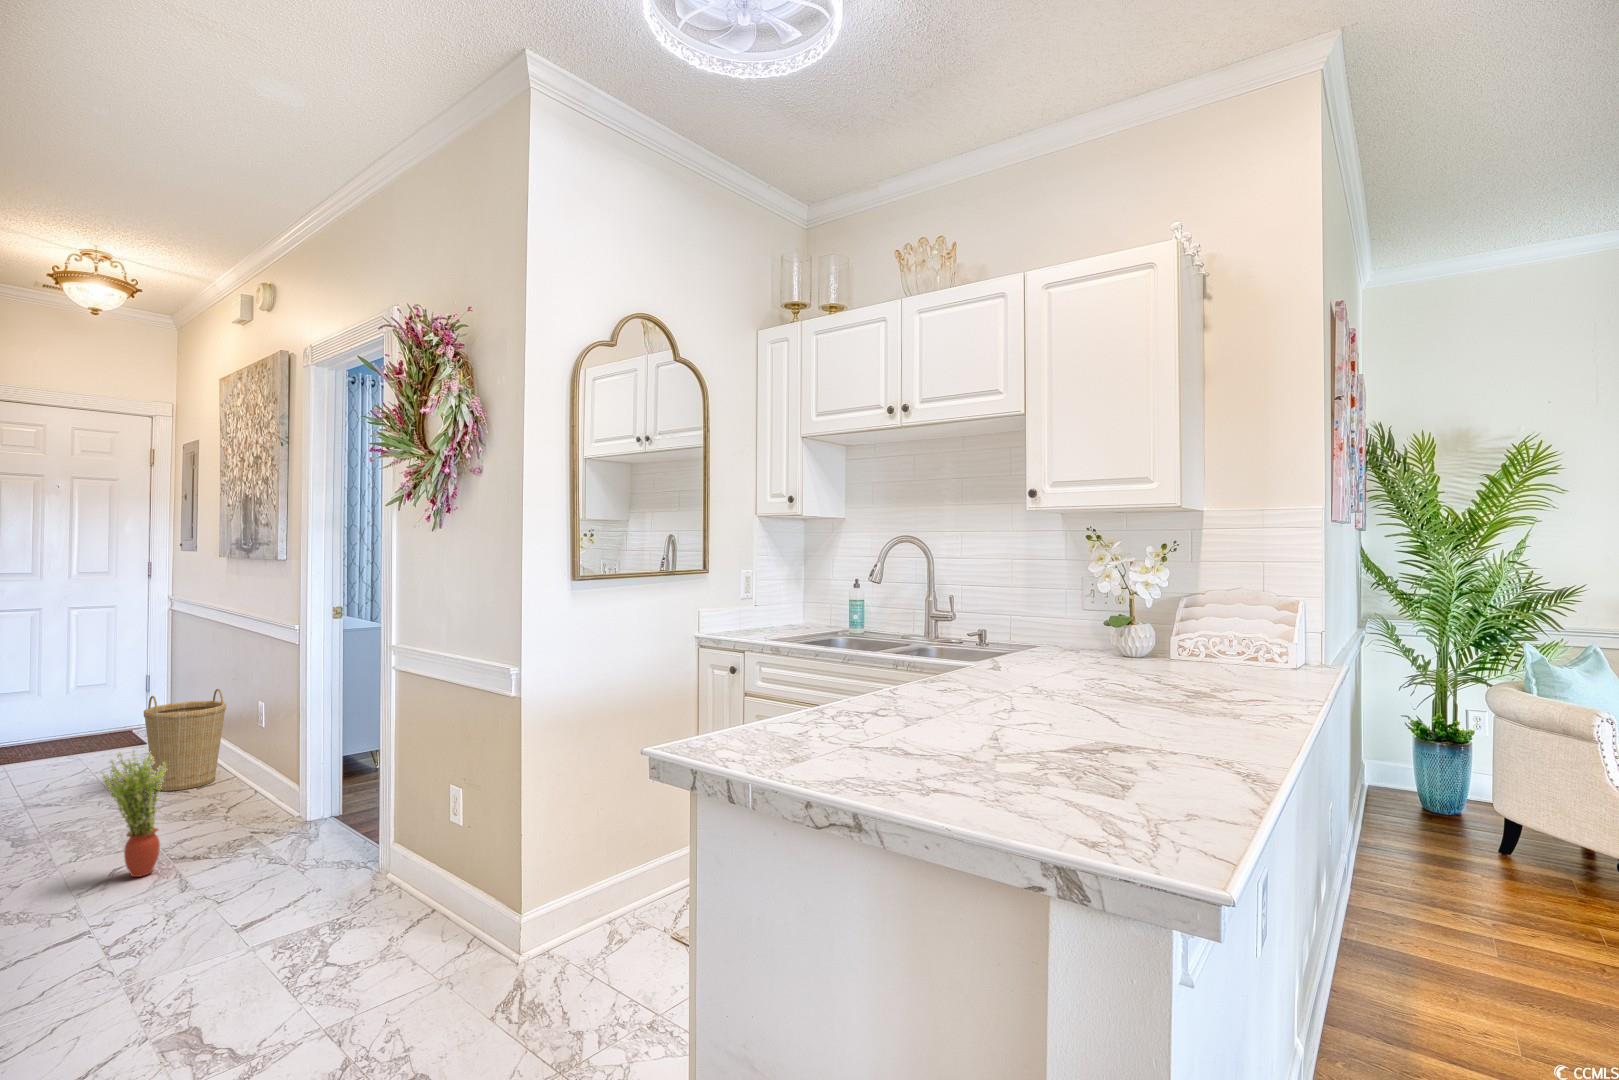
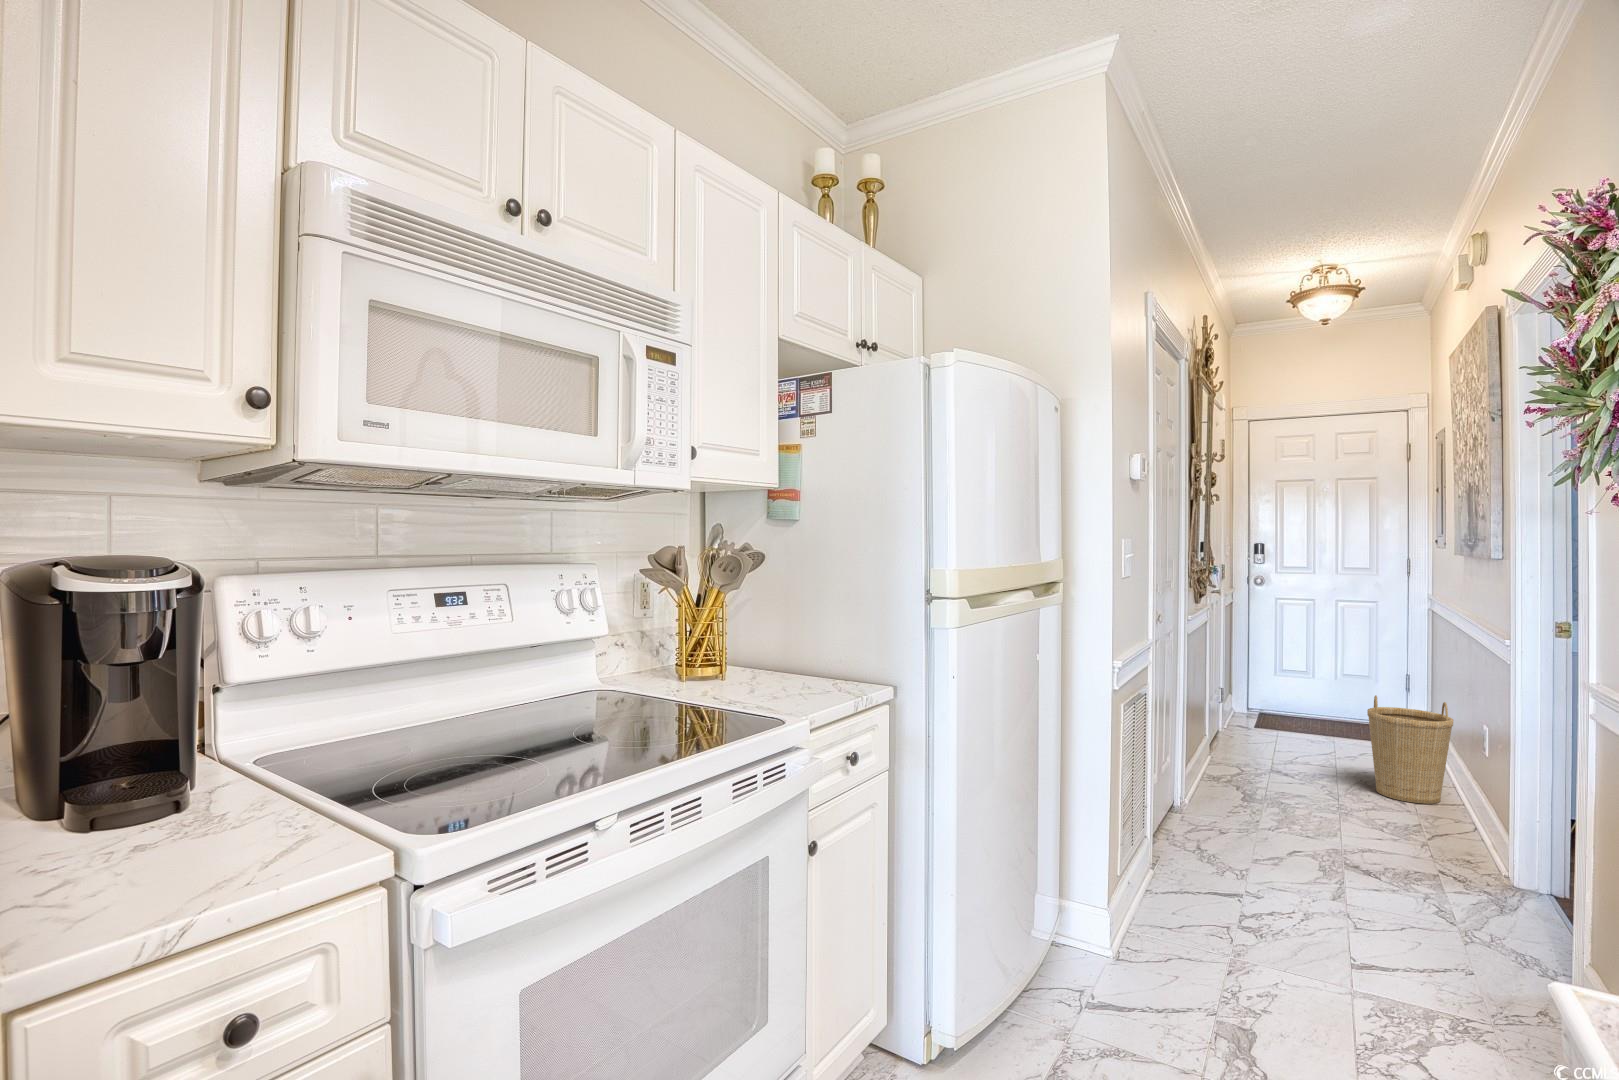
potted plant: present [103,751,166,877] -> none [1276,738,1336,868]

